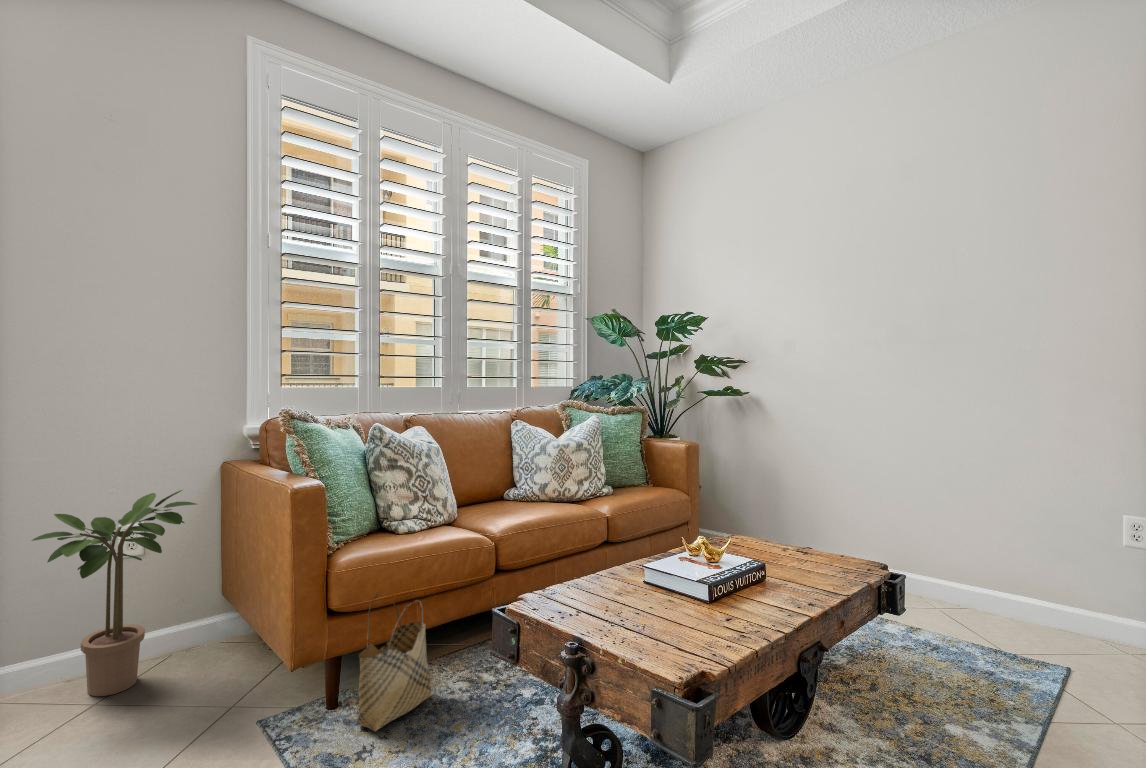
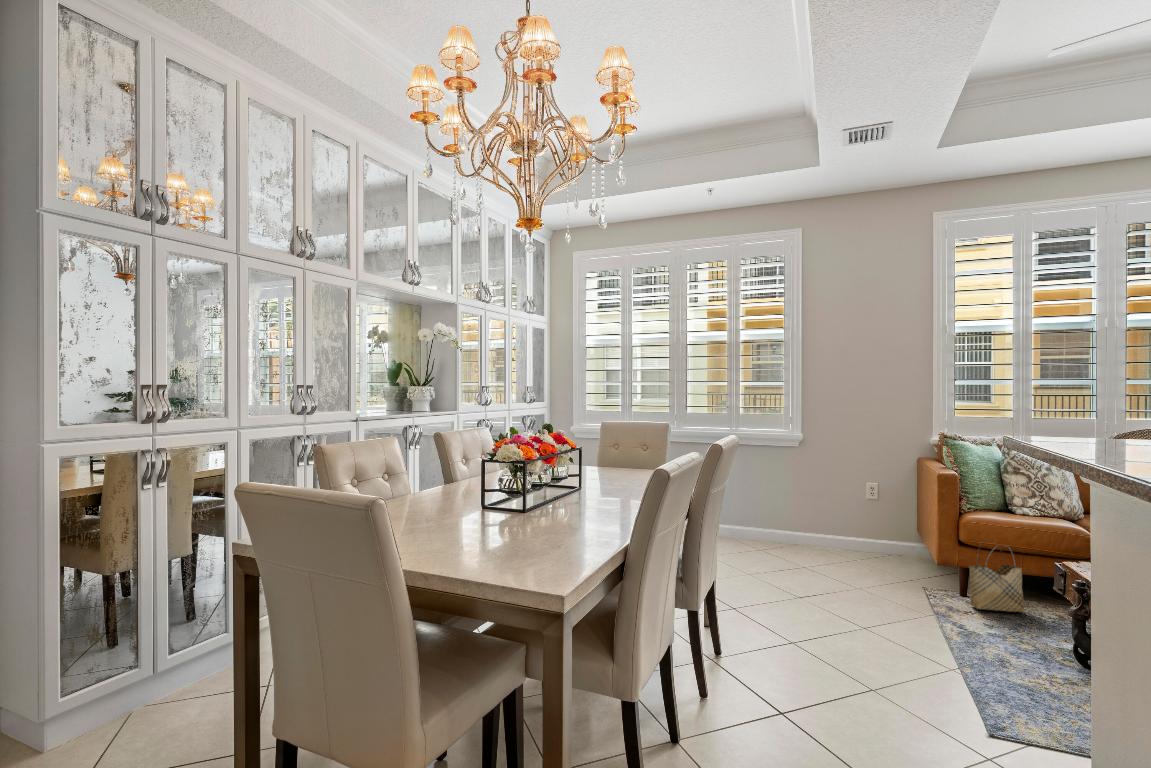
potted plant: present [32,490,197,696] -> none [836,471,905,563]

